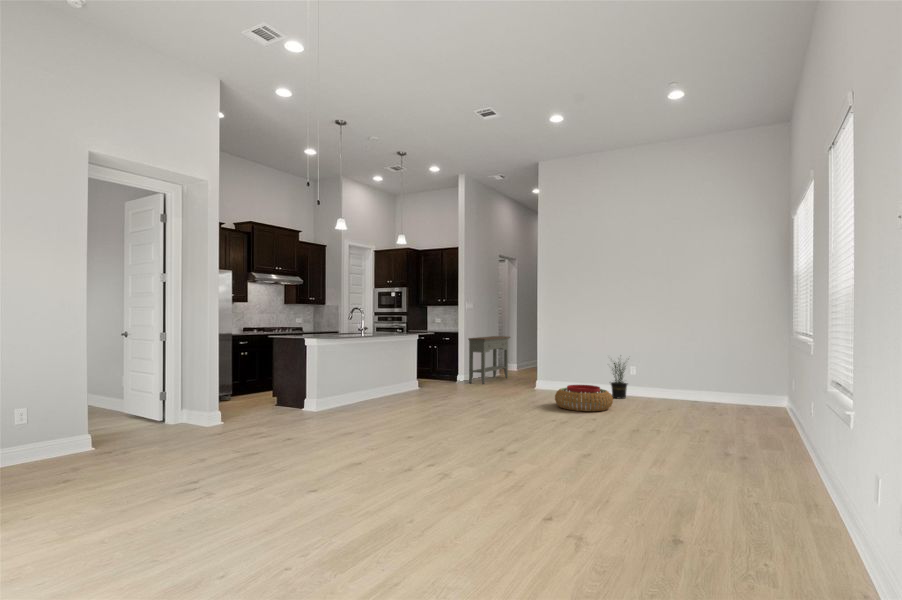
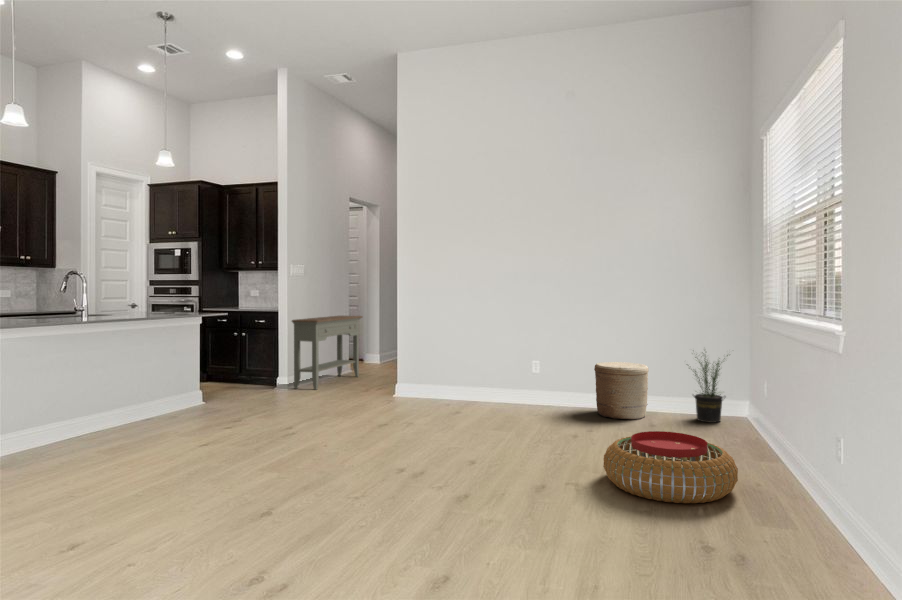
potted plant: present [611,362,628,399] -> present [694,355,728,423]
woven basket: none [676,369,714,406] -> present [594,362,648,419]
pouf: present [555,385,613,412] -> present [603,431,738,503]

